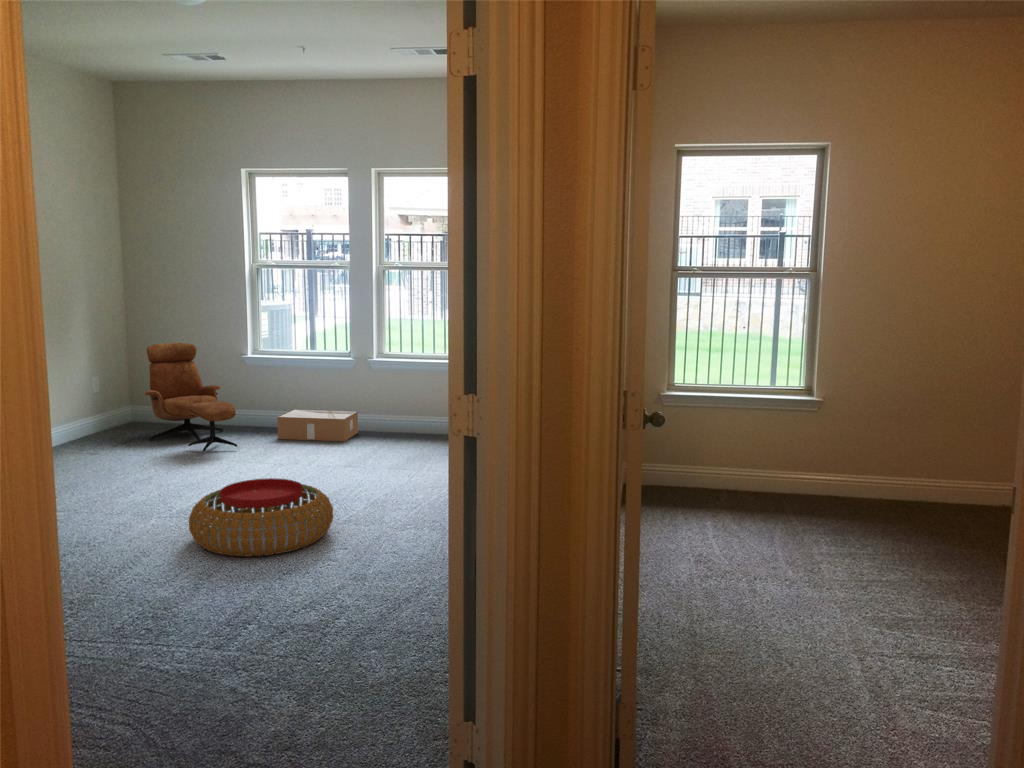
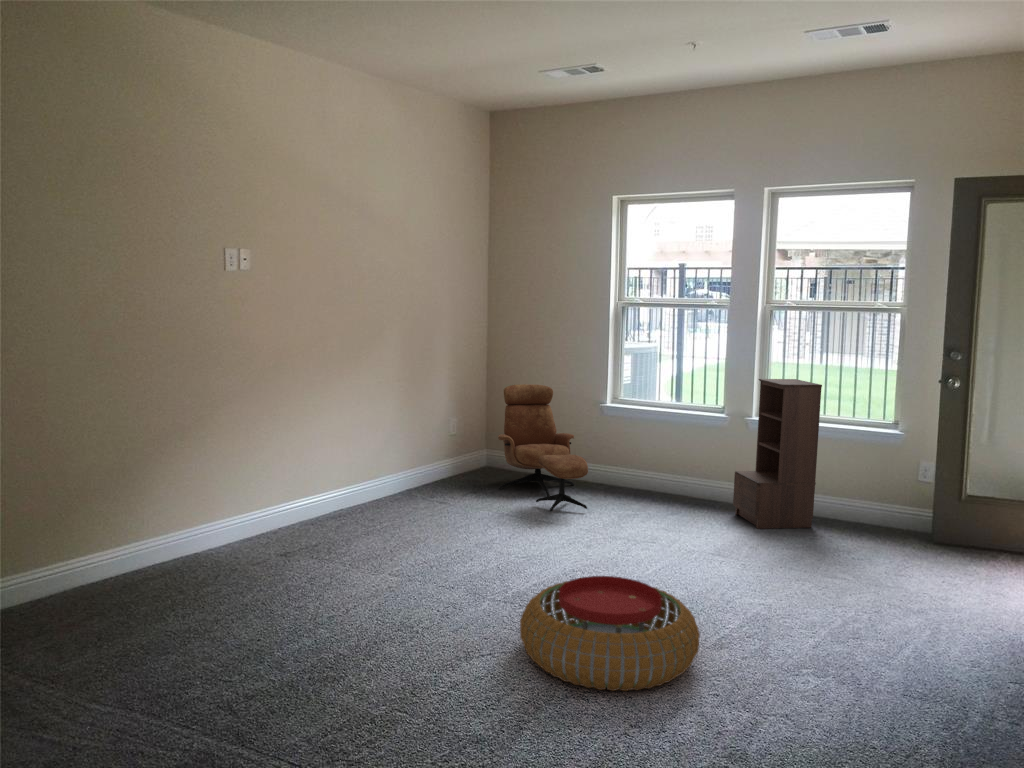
bookshelf: none [362,325,425,446] -> present [733,379,822,529]
cardboard box: present [277,410,358,441] -> none [632,469,727,516]

